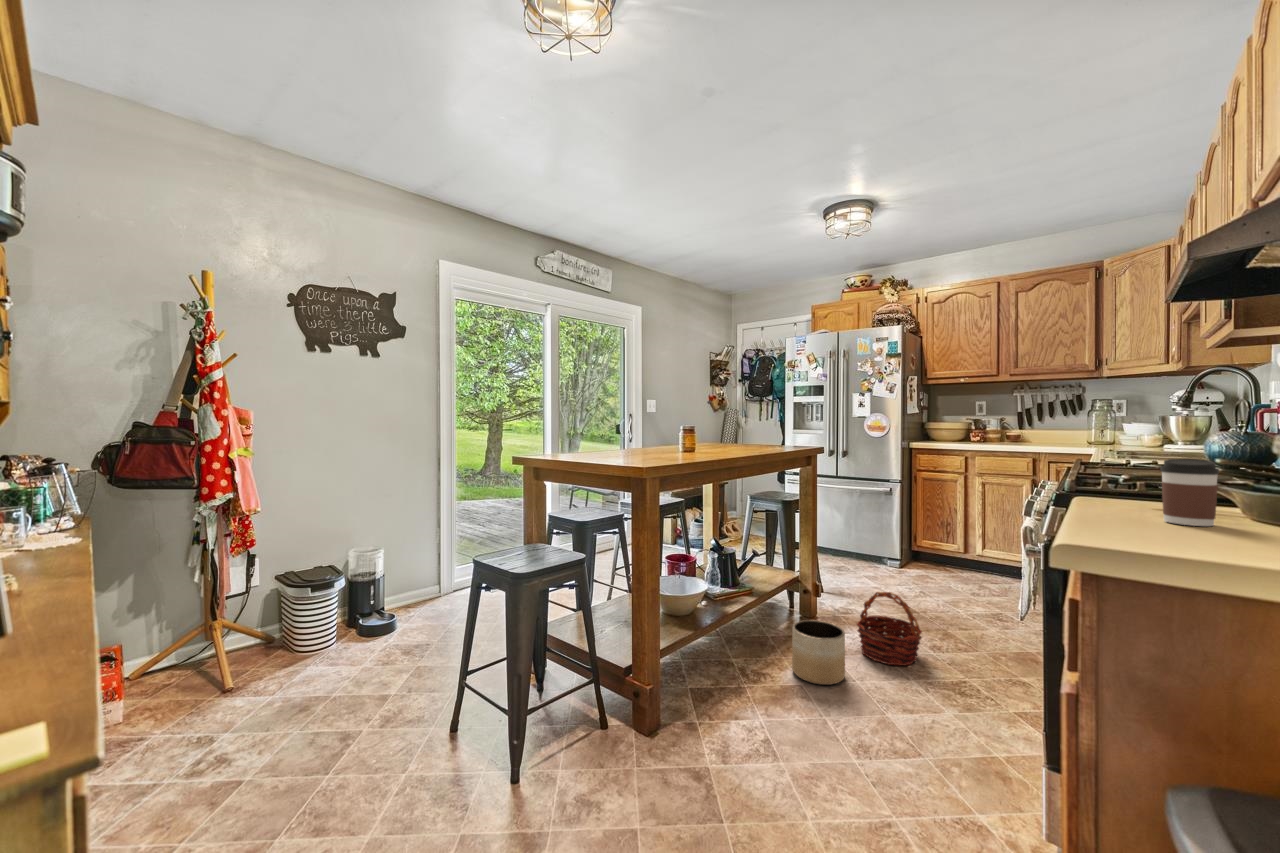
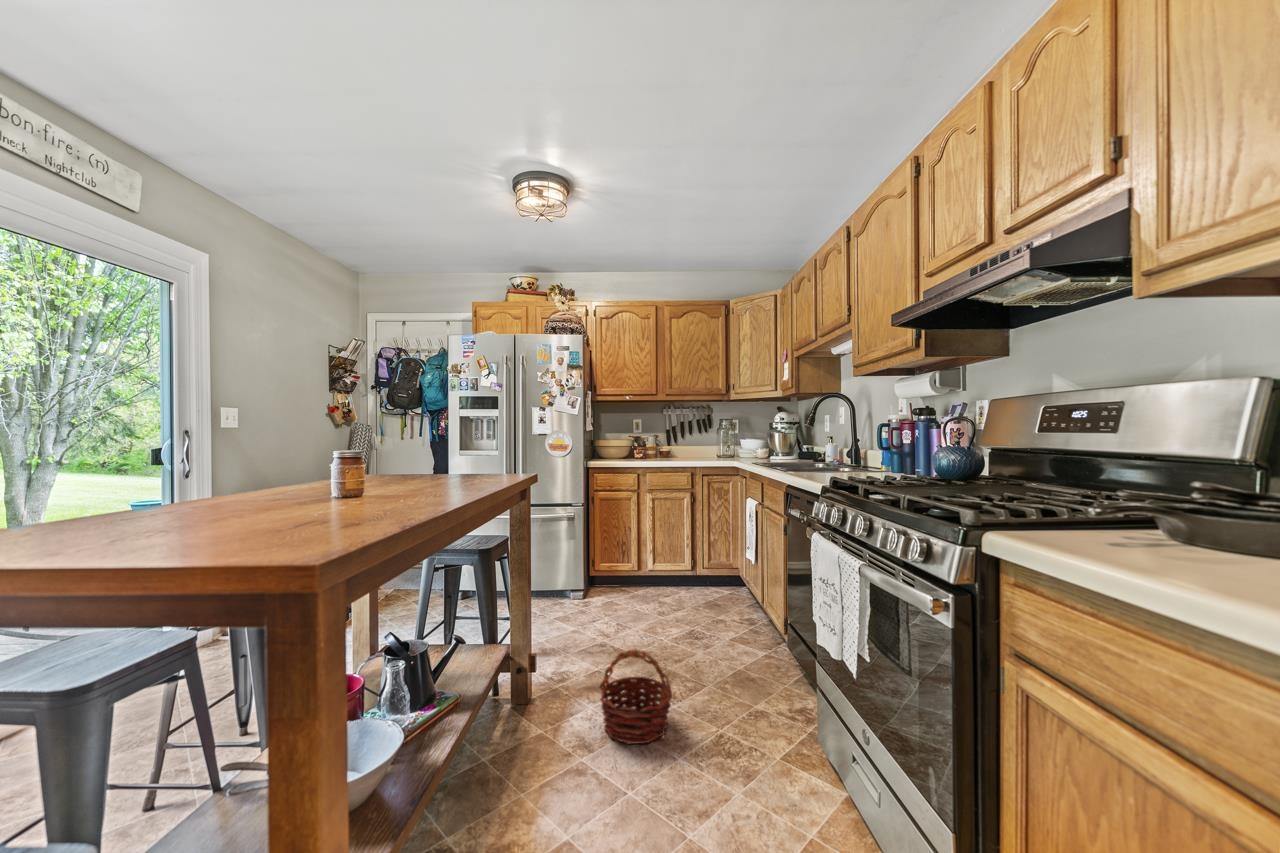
coffee cup: present [1160,459,1219,526] -> none [1141,494,1209,576]
planter: present [792,620,845,685] -> none [543,717,614,822]

